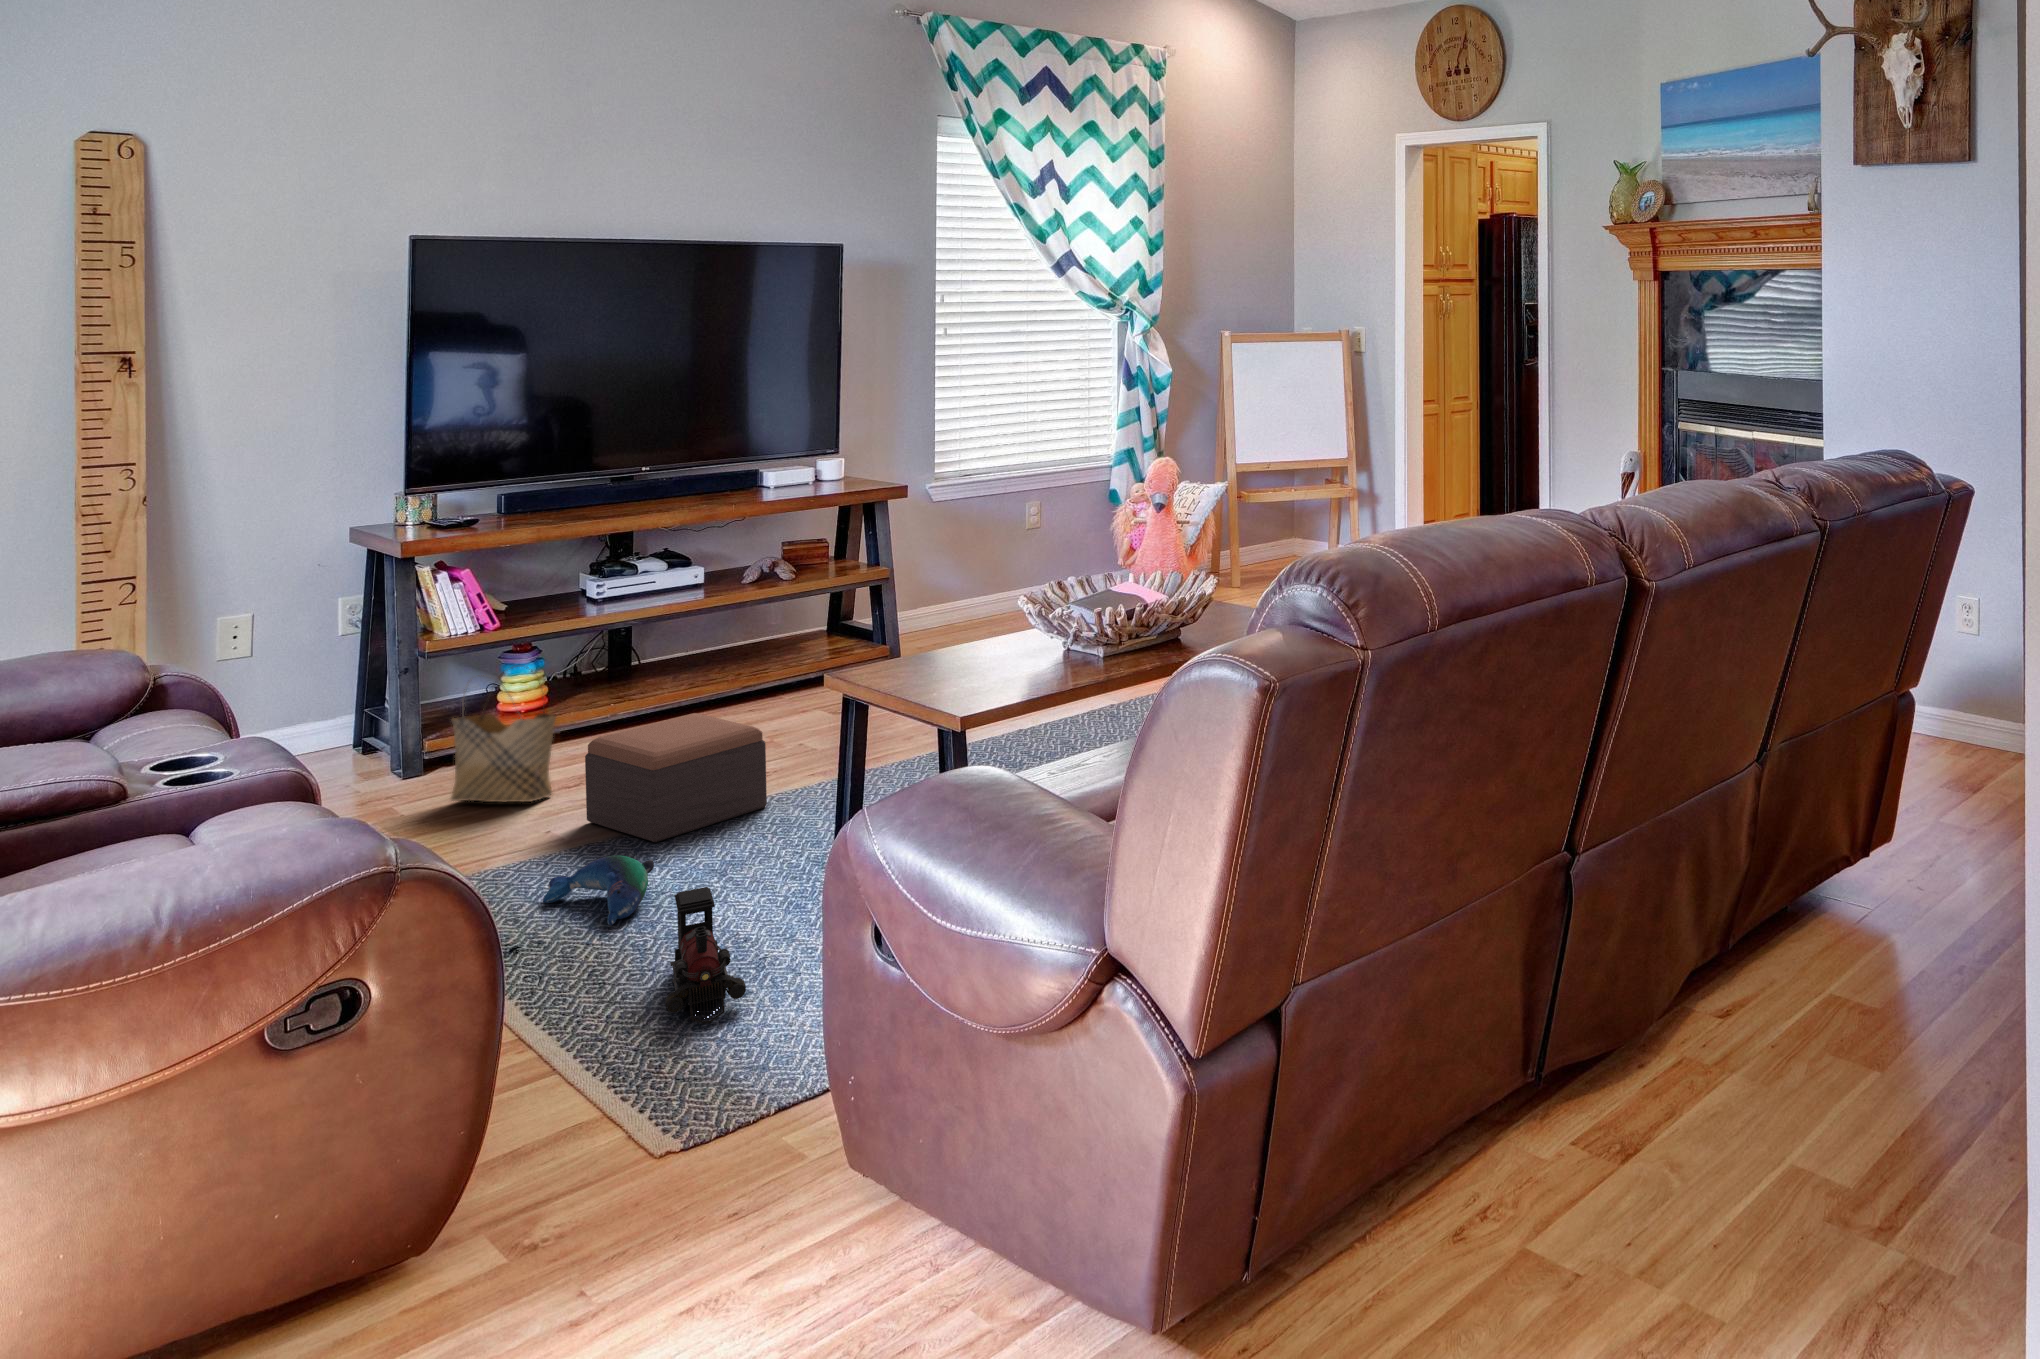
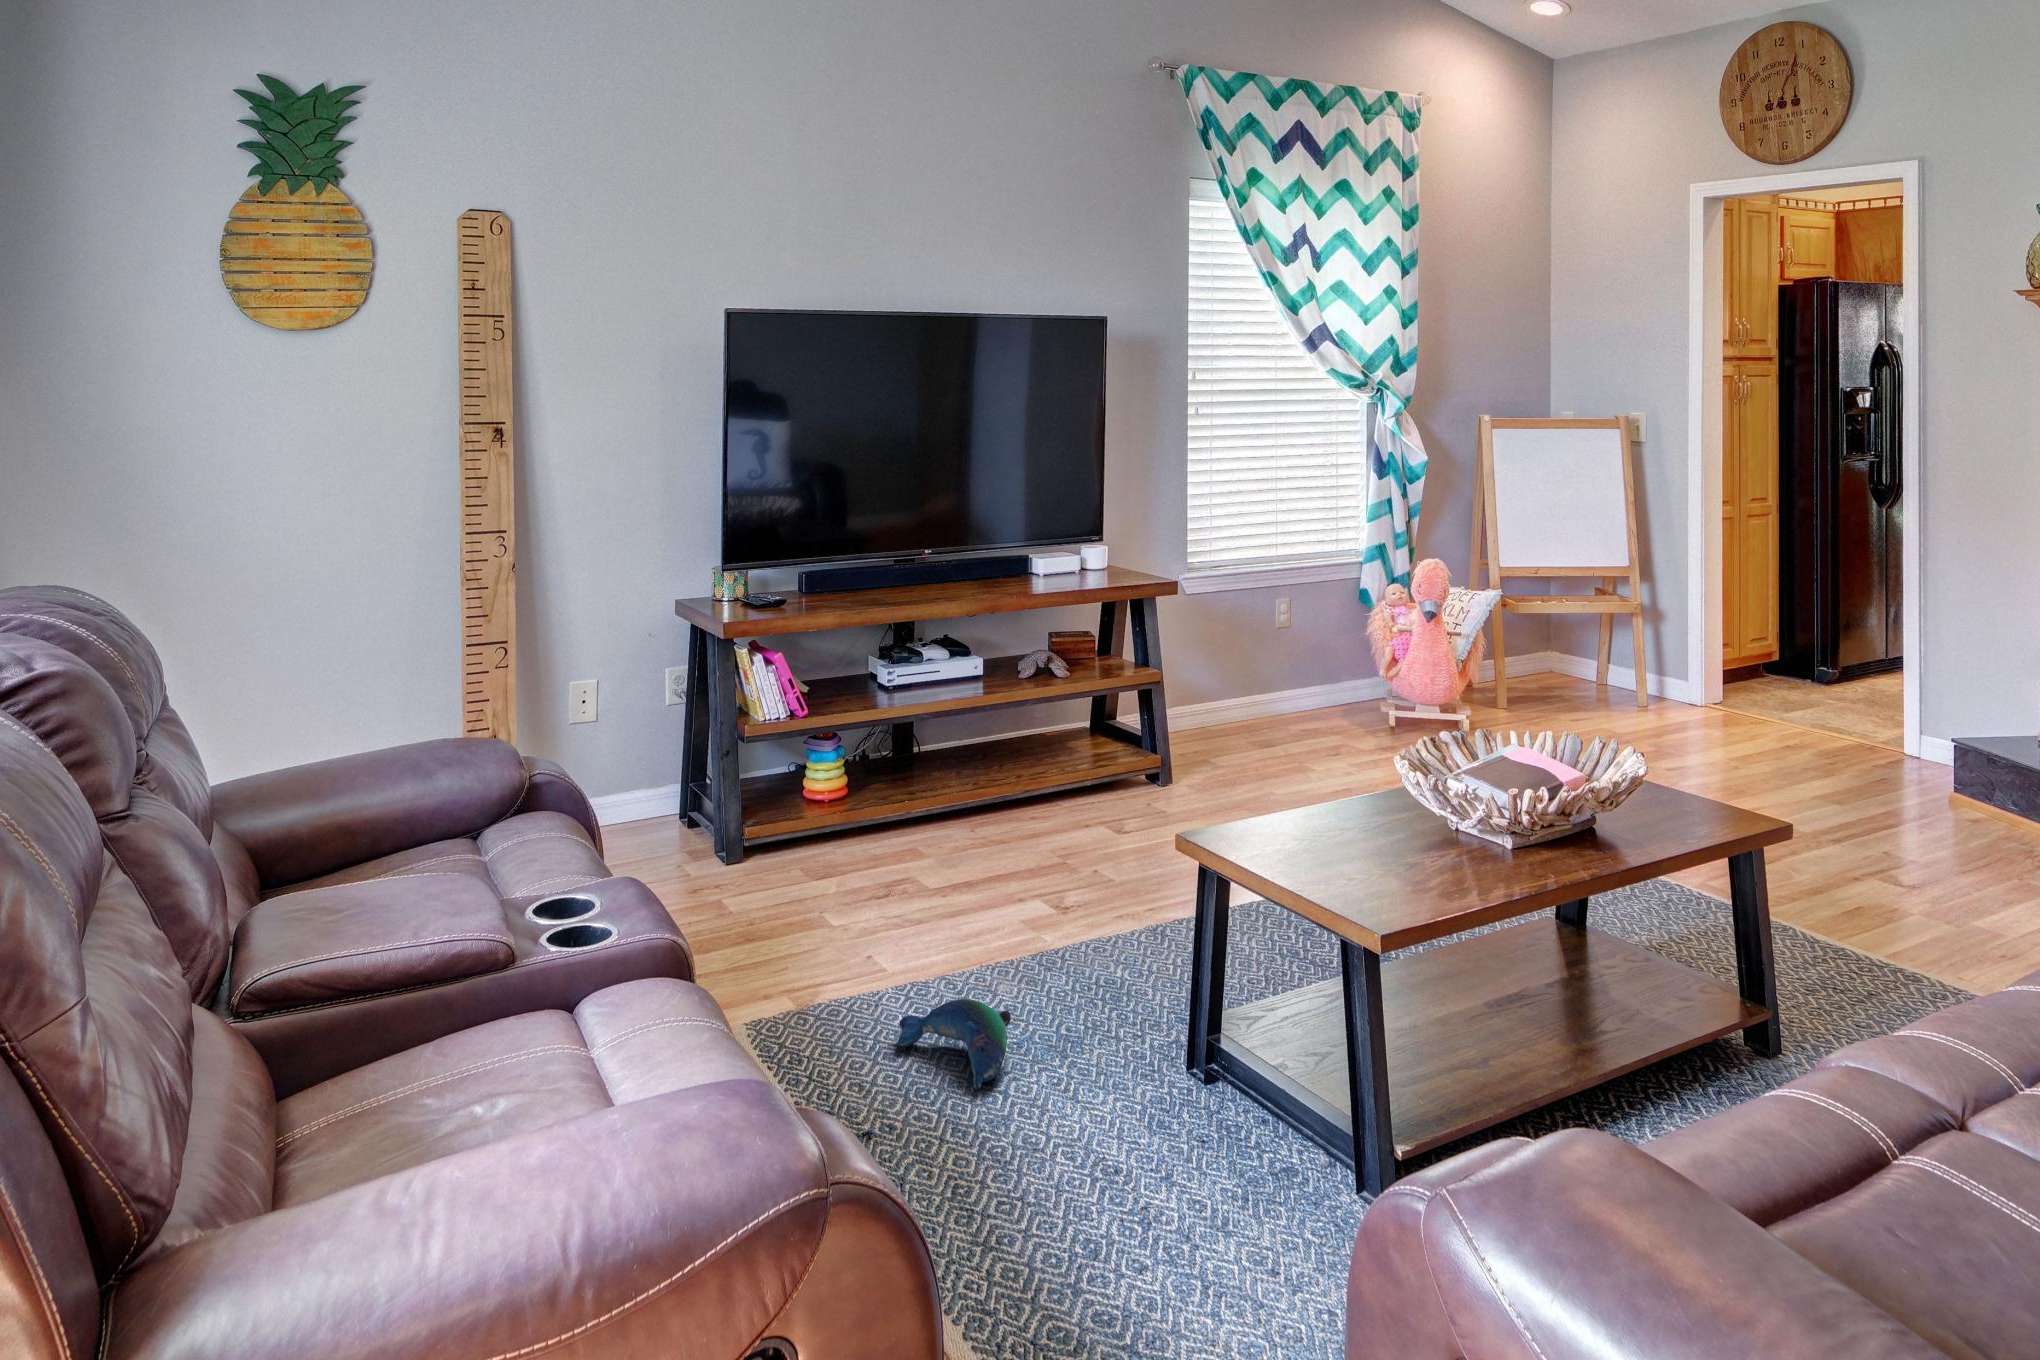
woven basket: present [451,667,556,802] -> none [771,758,871,910]
footstool: present [585,713,767,842] -> none [910,828,1091,980]
toy train: present [665,887,746,1024] -> none [1068,1068,1173,1261]

